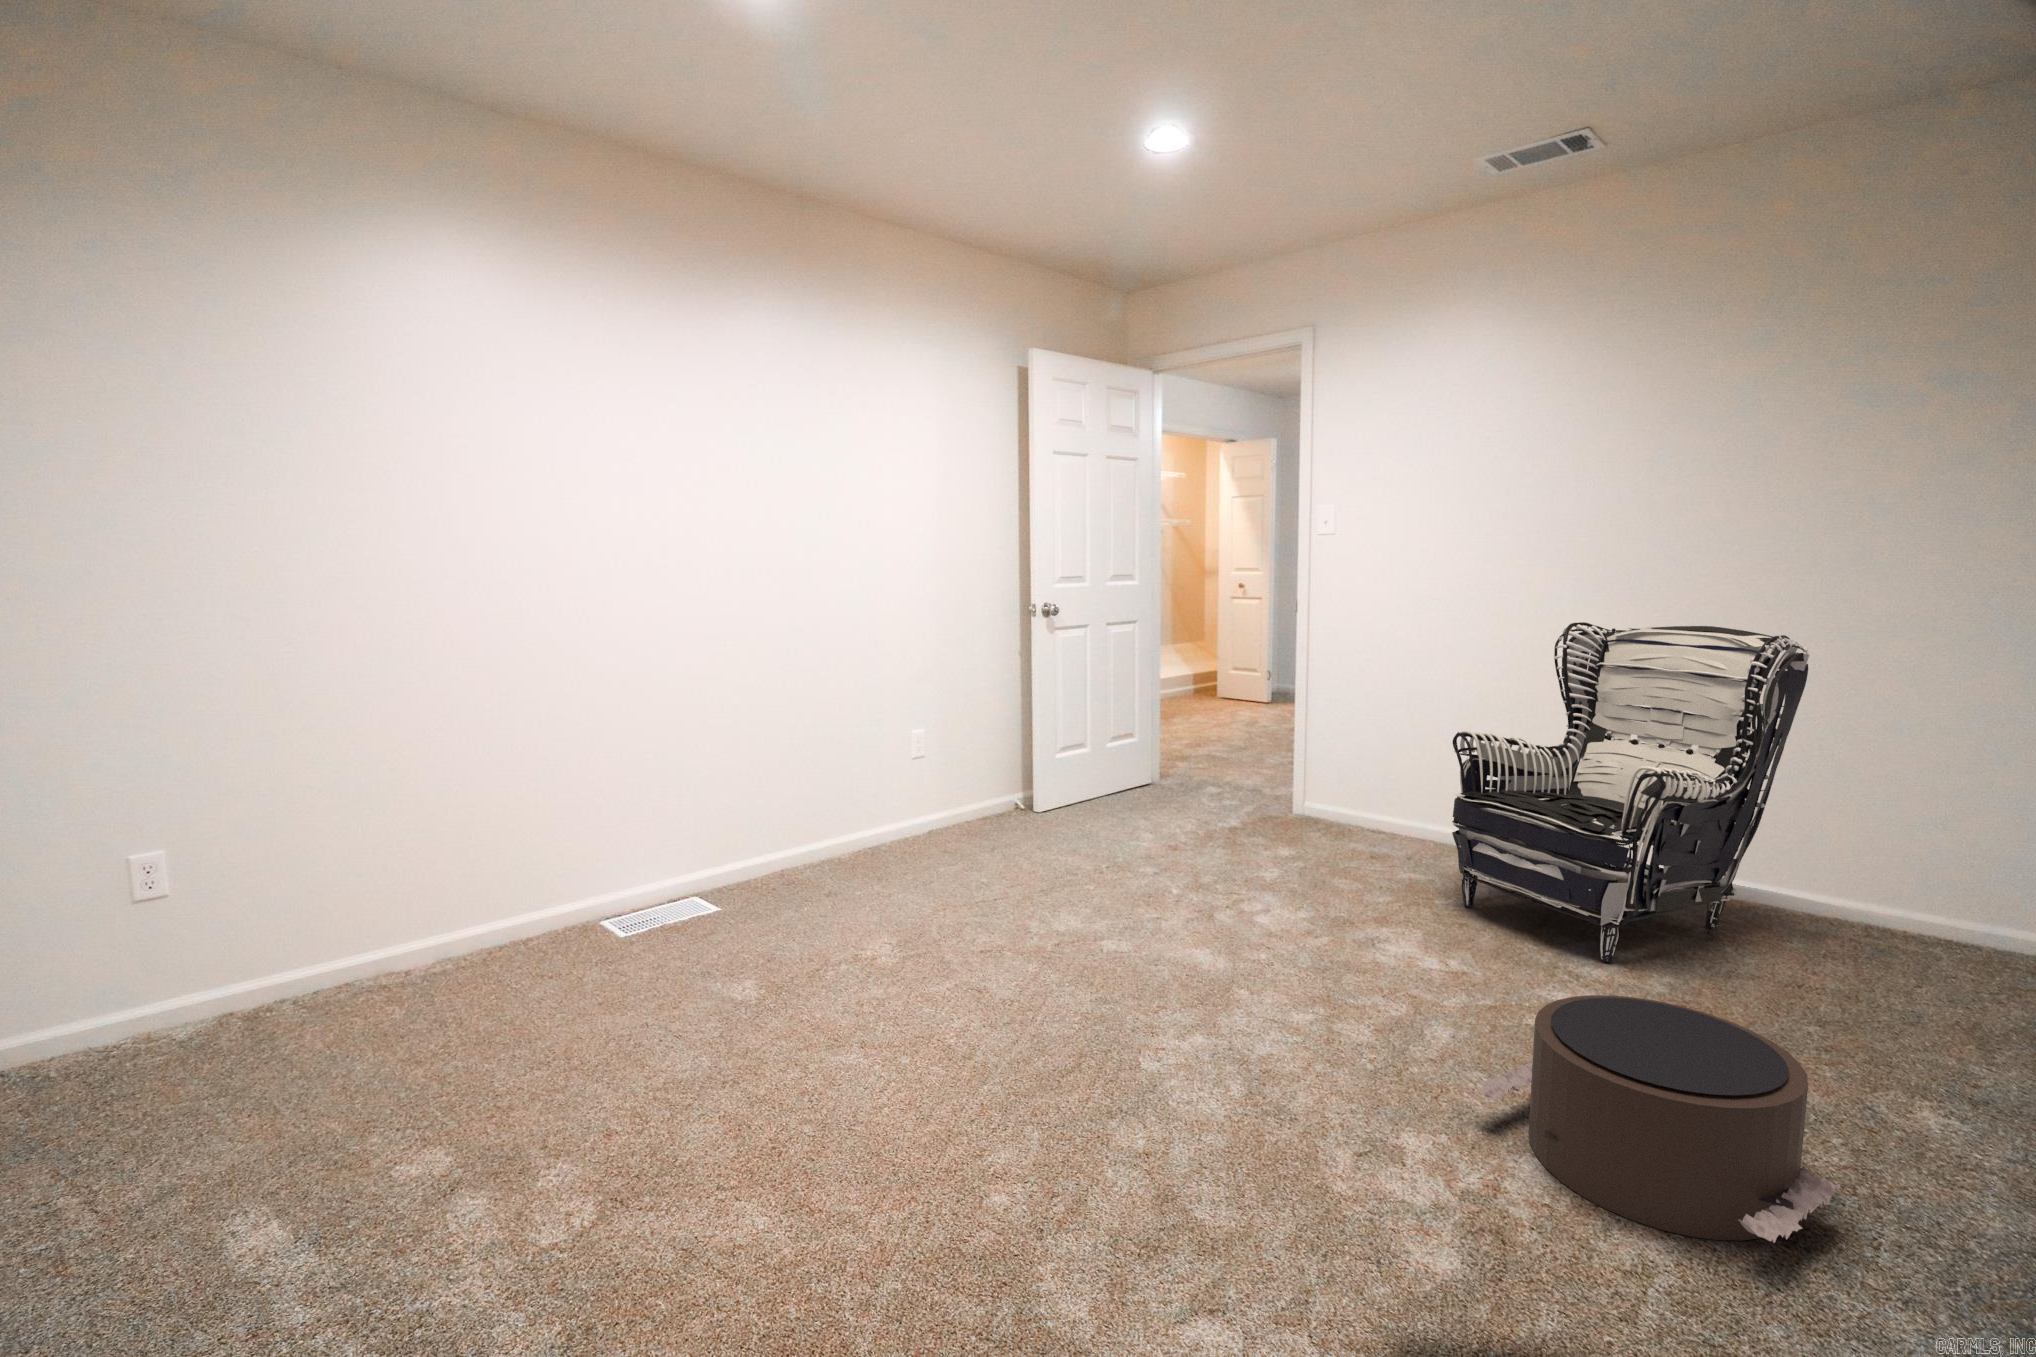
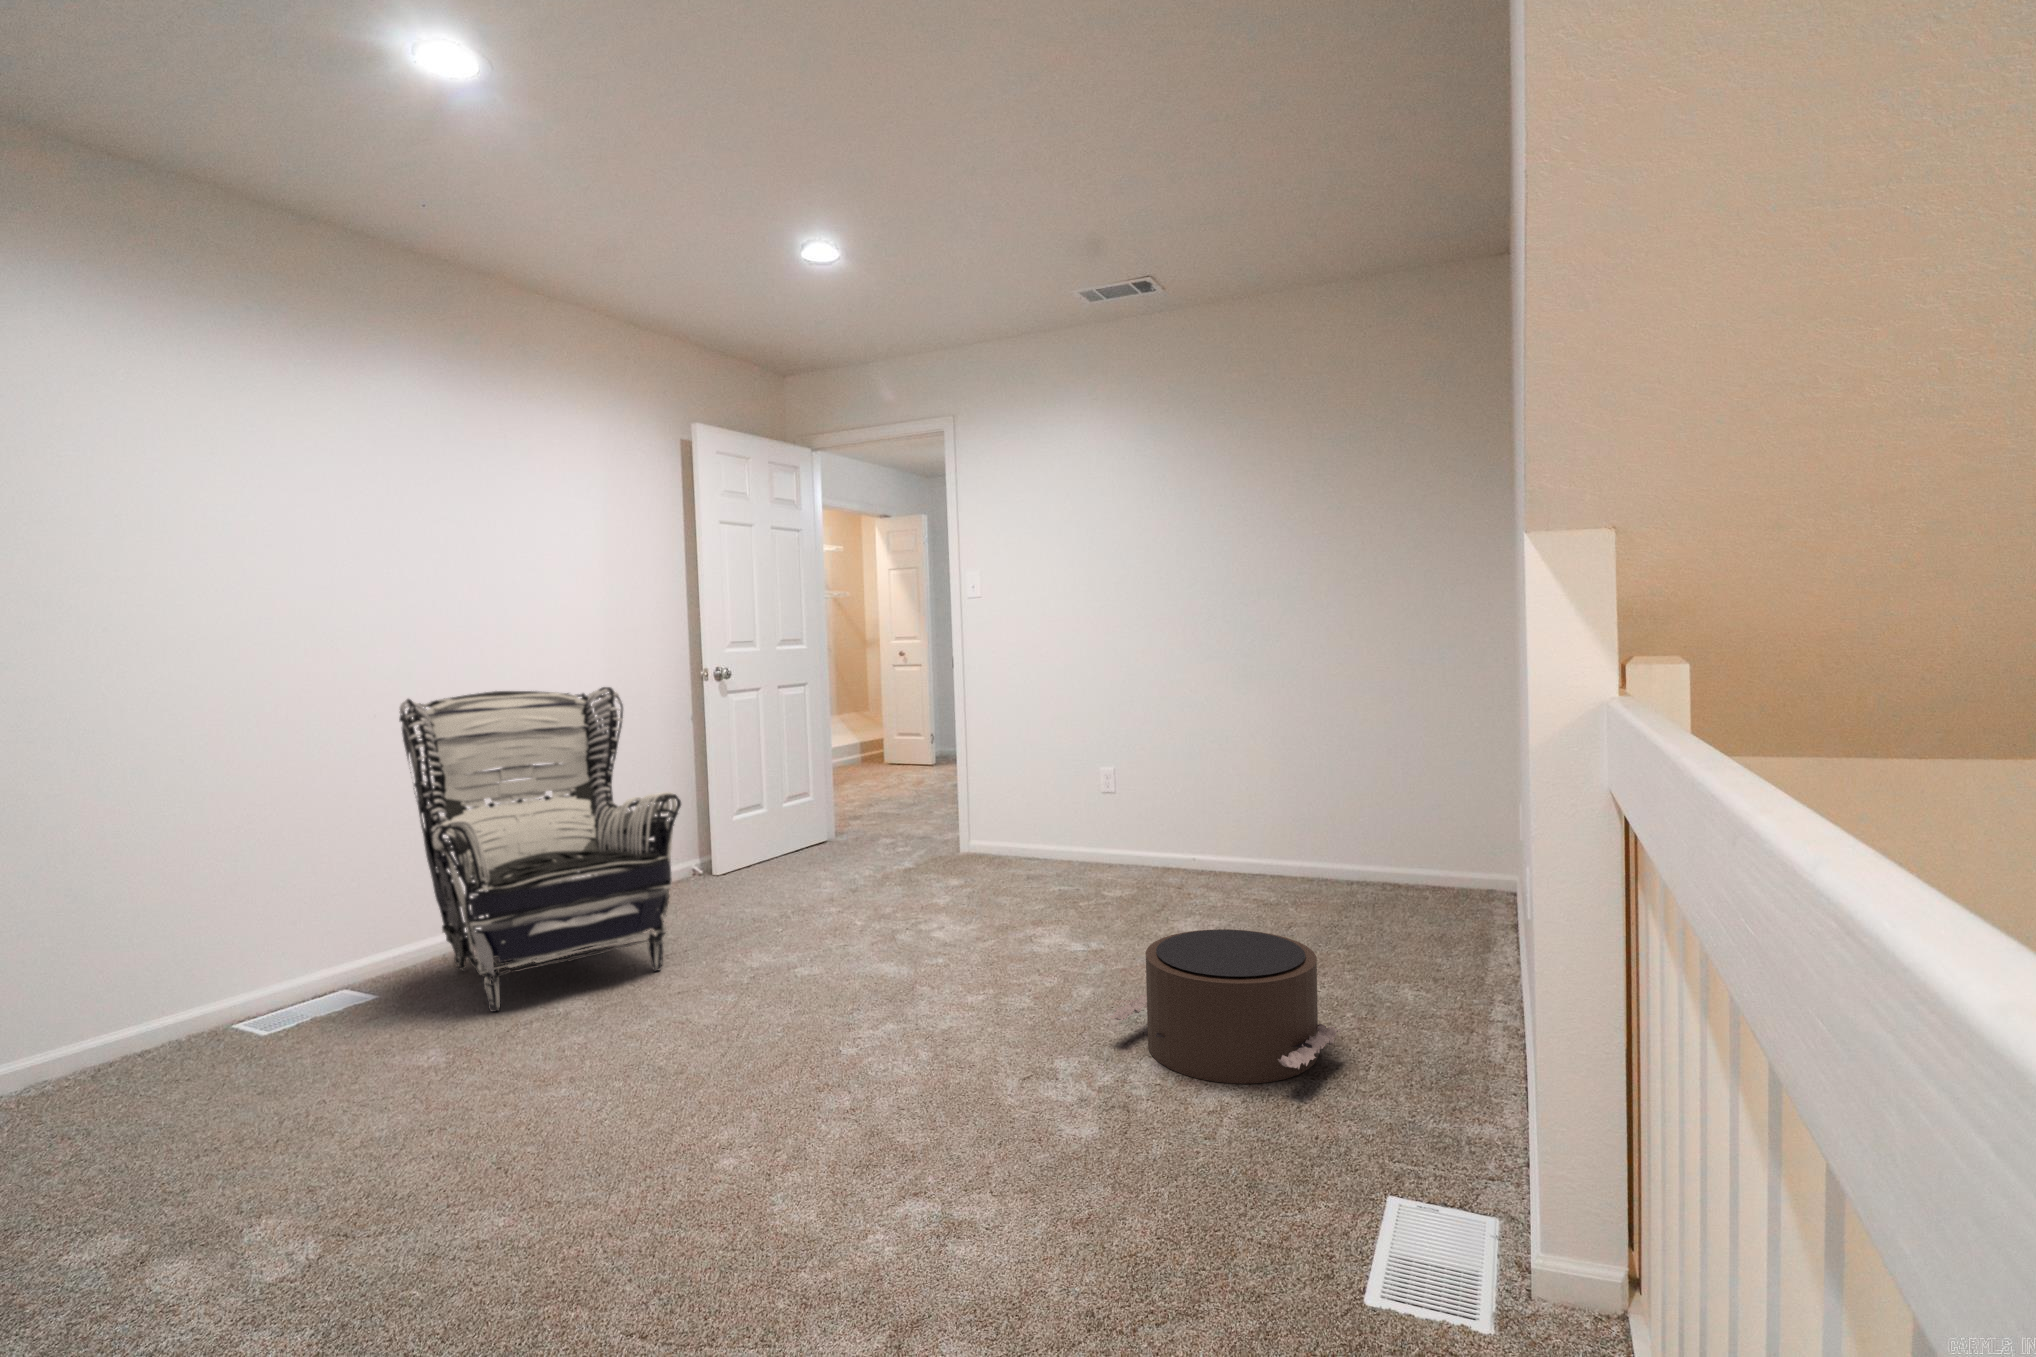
armchair: present [1452,622,1809,962] -> present [399,687,681,1012]

